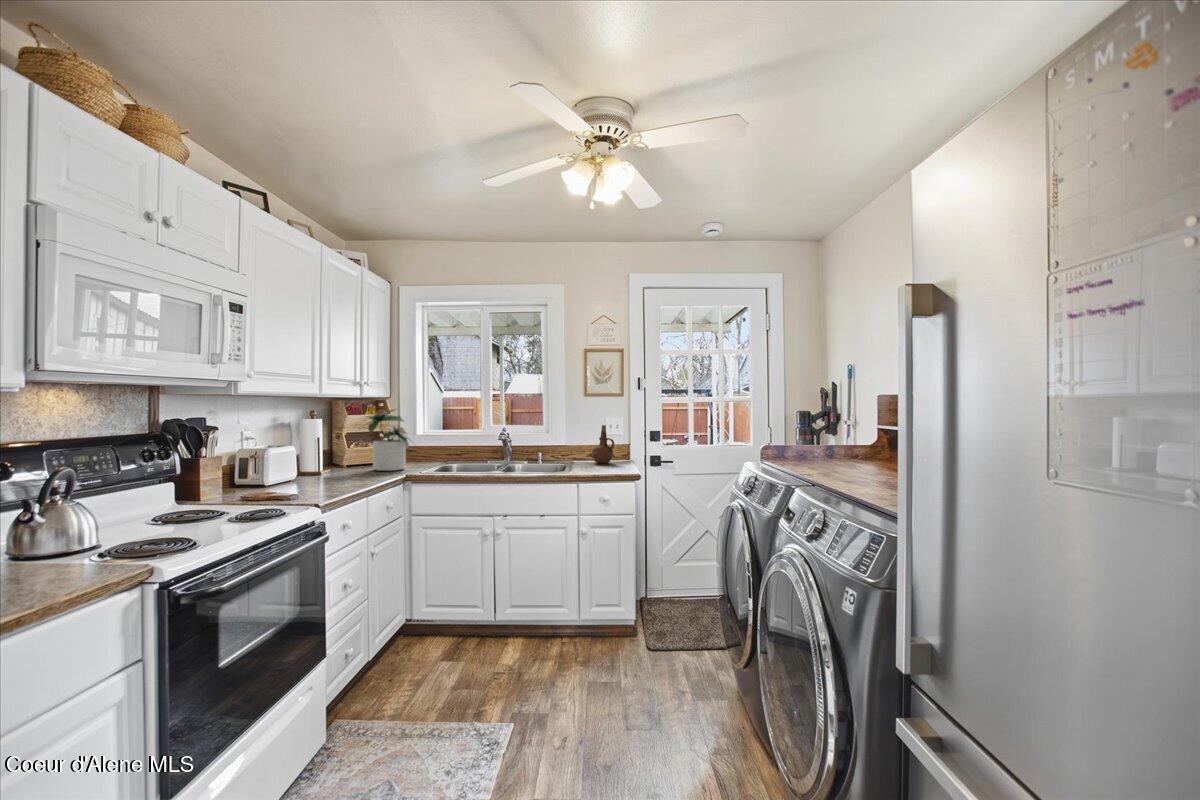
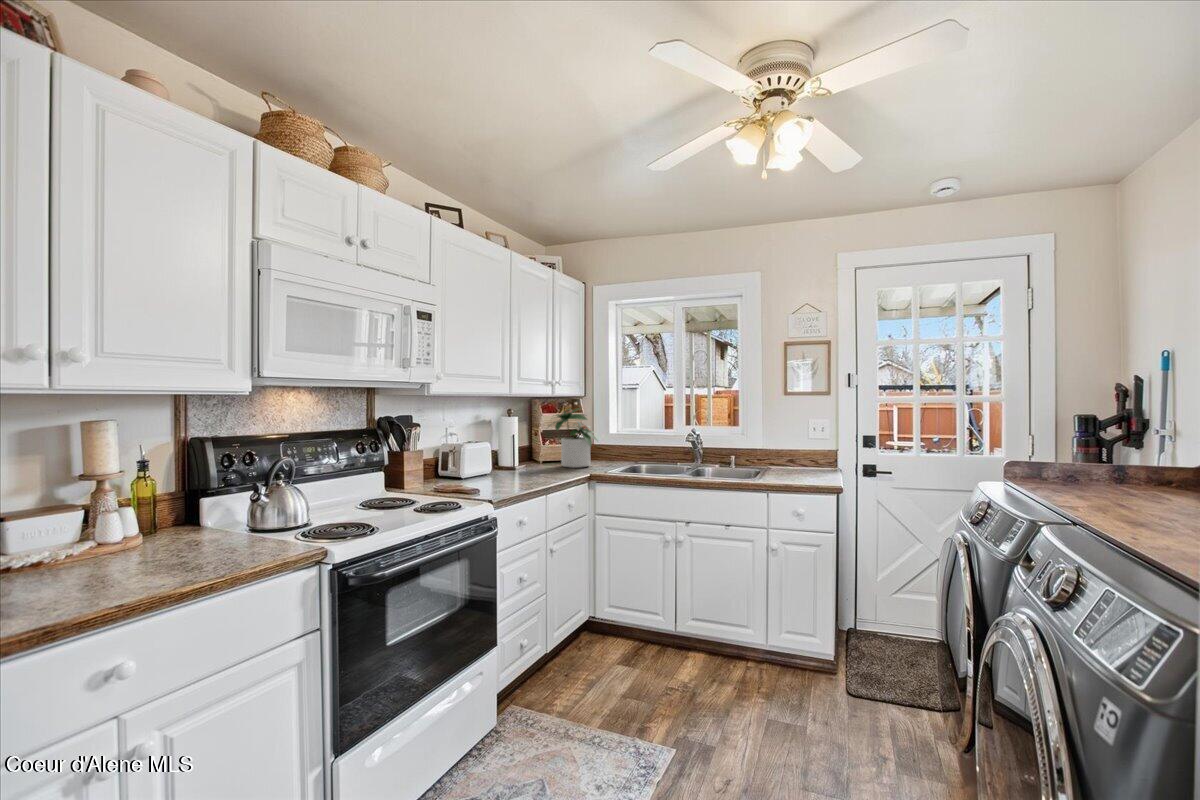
ceramic pitcher: present [592,425,614,464] -> none [788,425,815,469]

